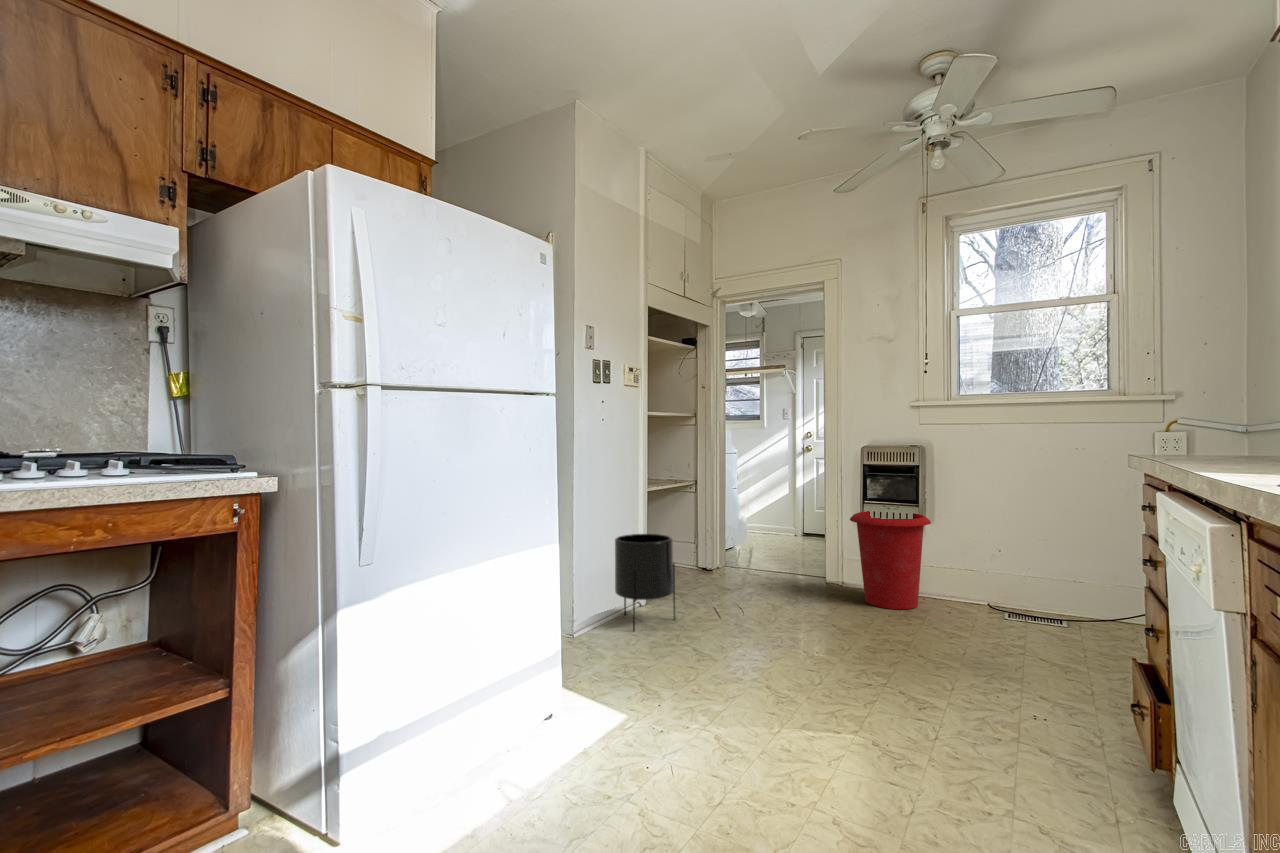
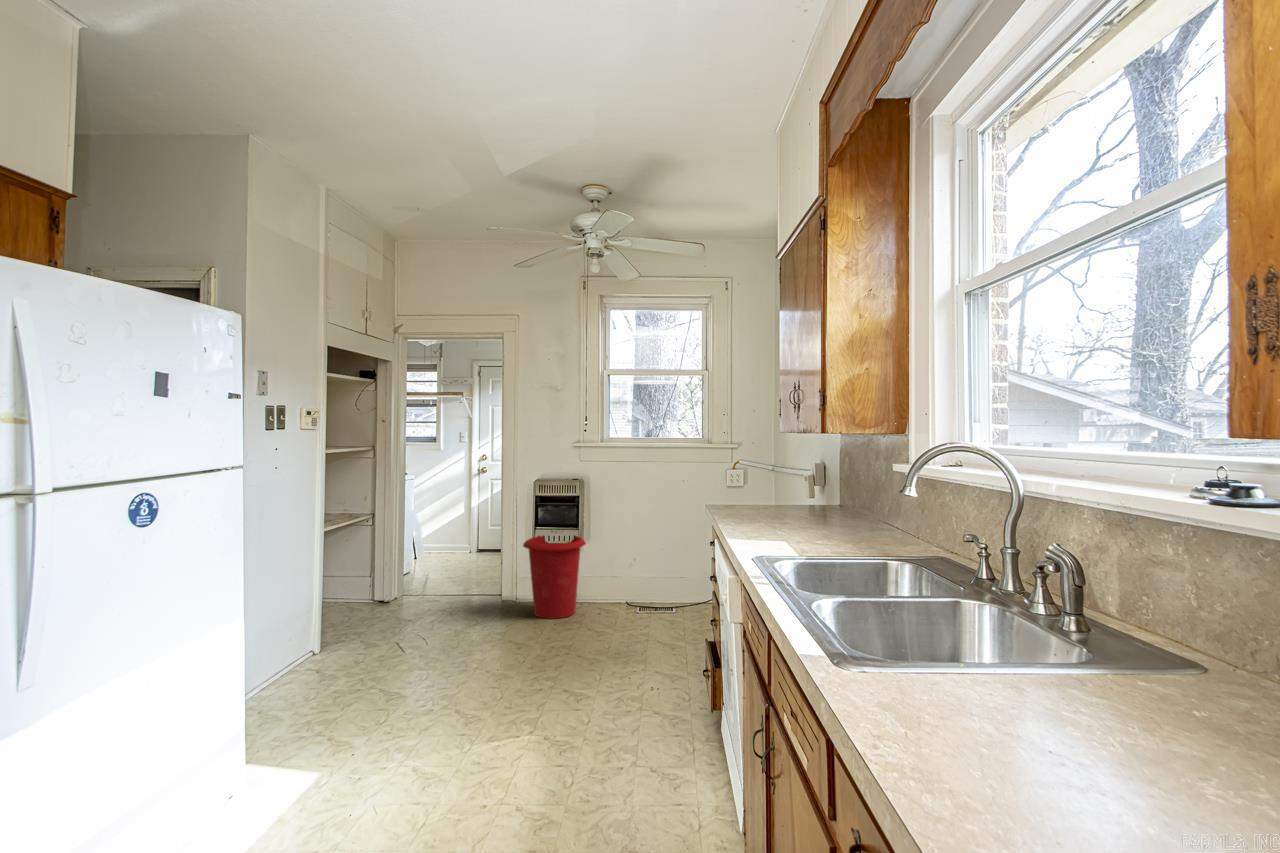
planter: present [615,534,675,631] -> none [289,582,358,686]

